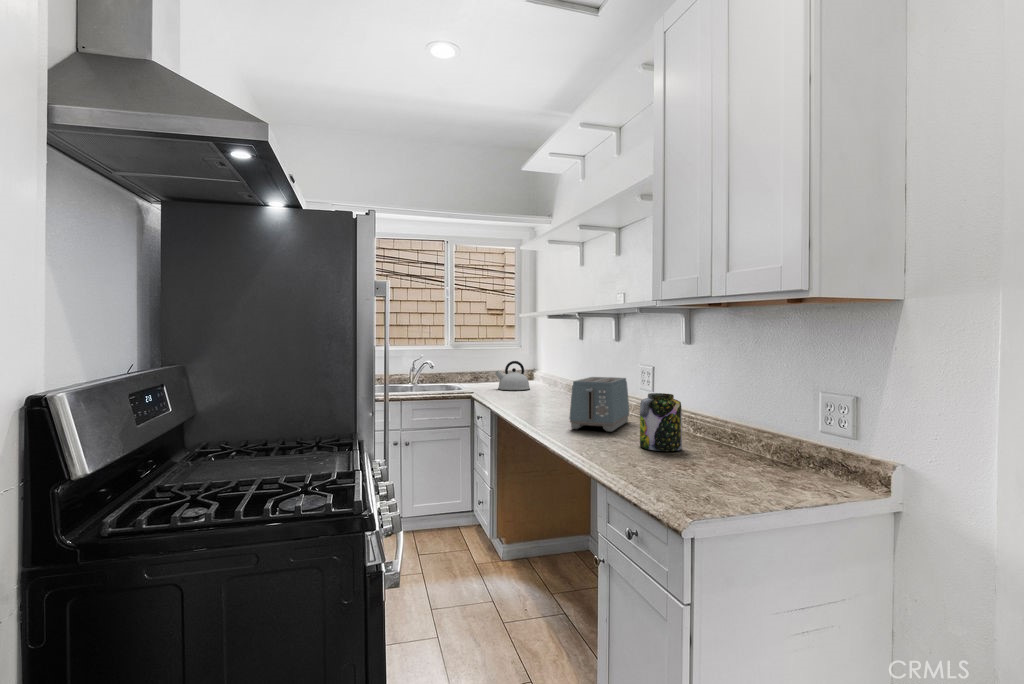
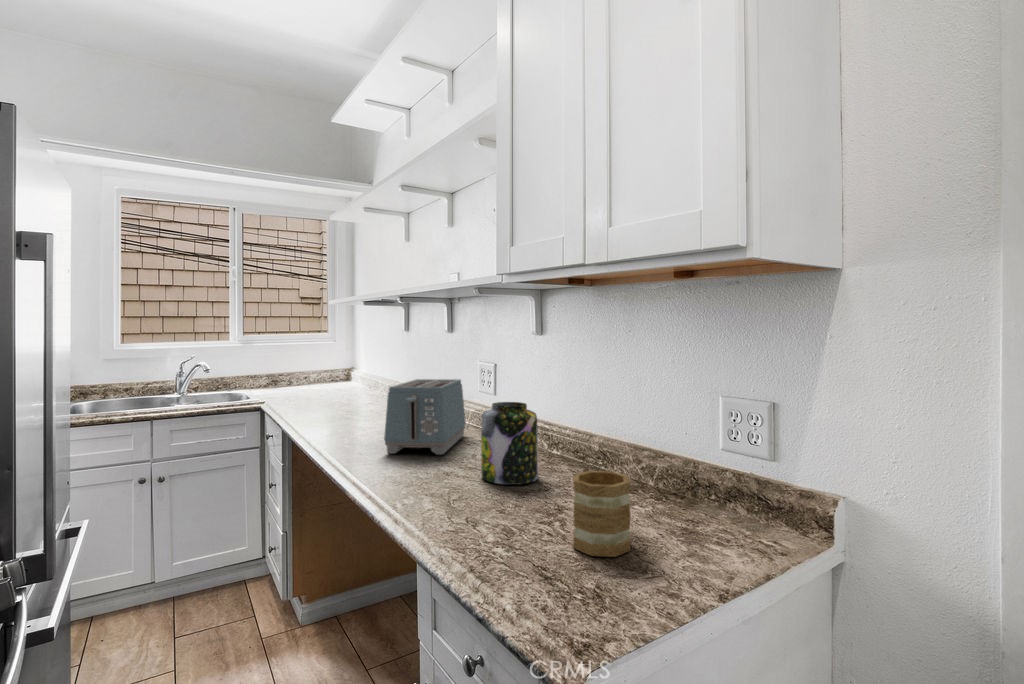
kettle: present [495,361,530,390] -> none [298,360,344,396]
mug: none [697,436,736,488] -> present [573,471,631,557]

